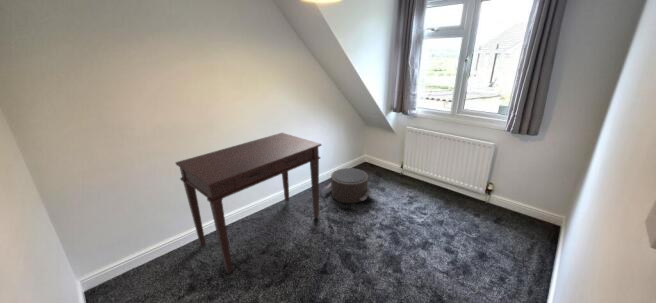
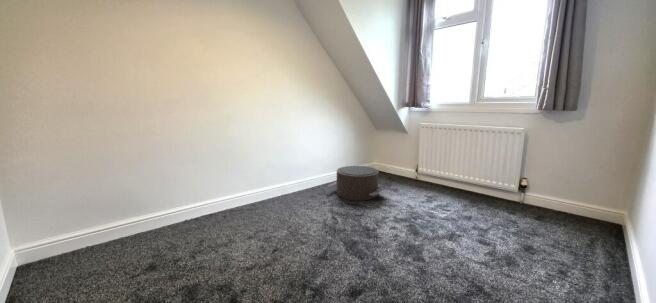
desk: present [176,133,321,274] -> none [157,115,325,256]

